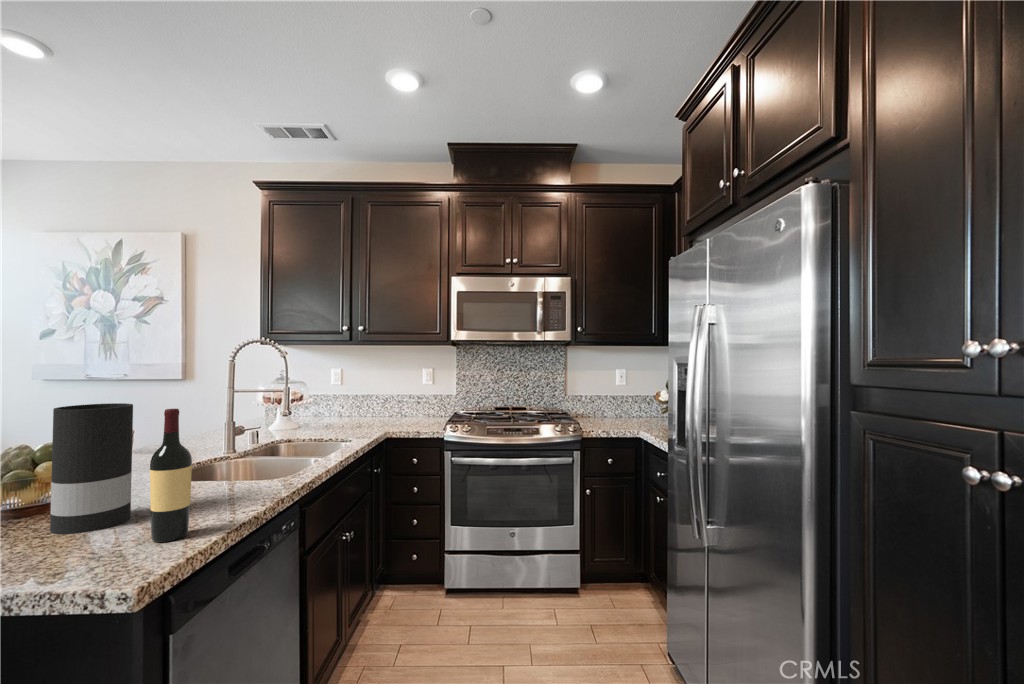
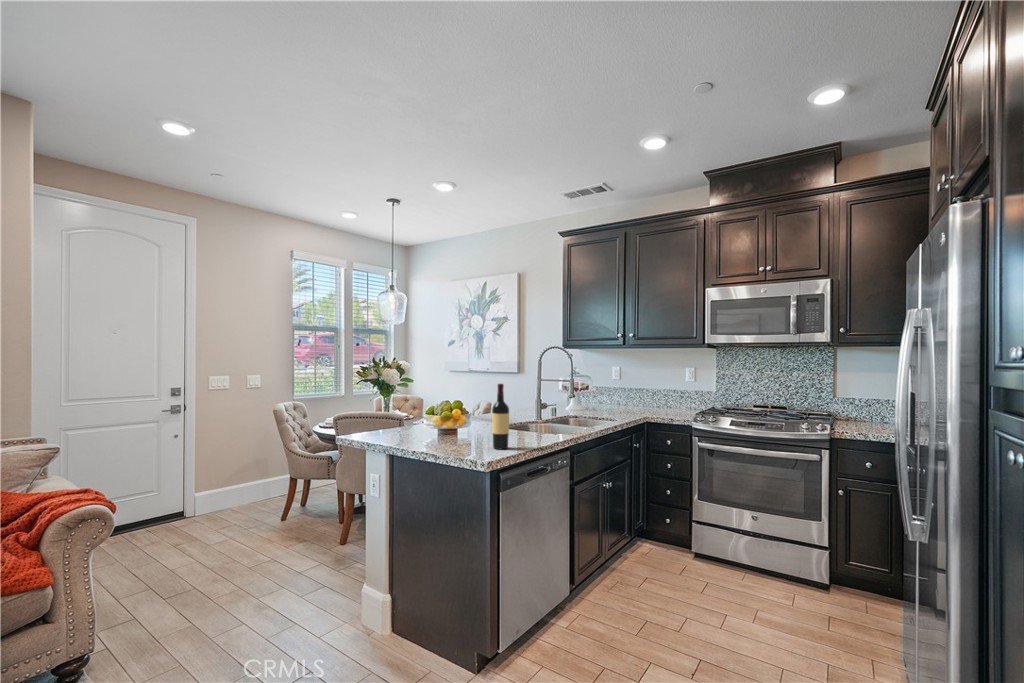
vase: present [50,403,133,534] -> none [457,381,487,442]

